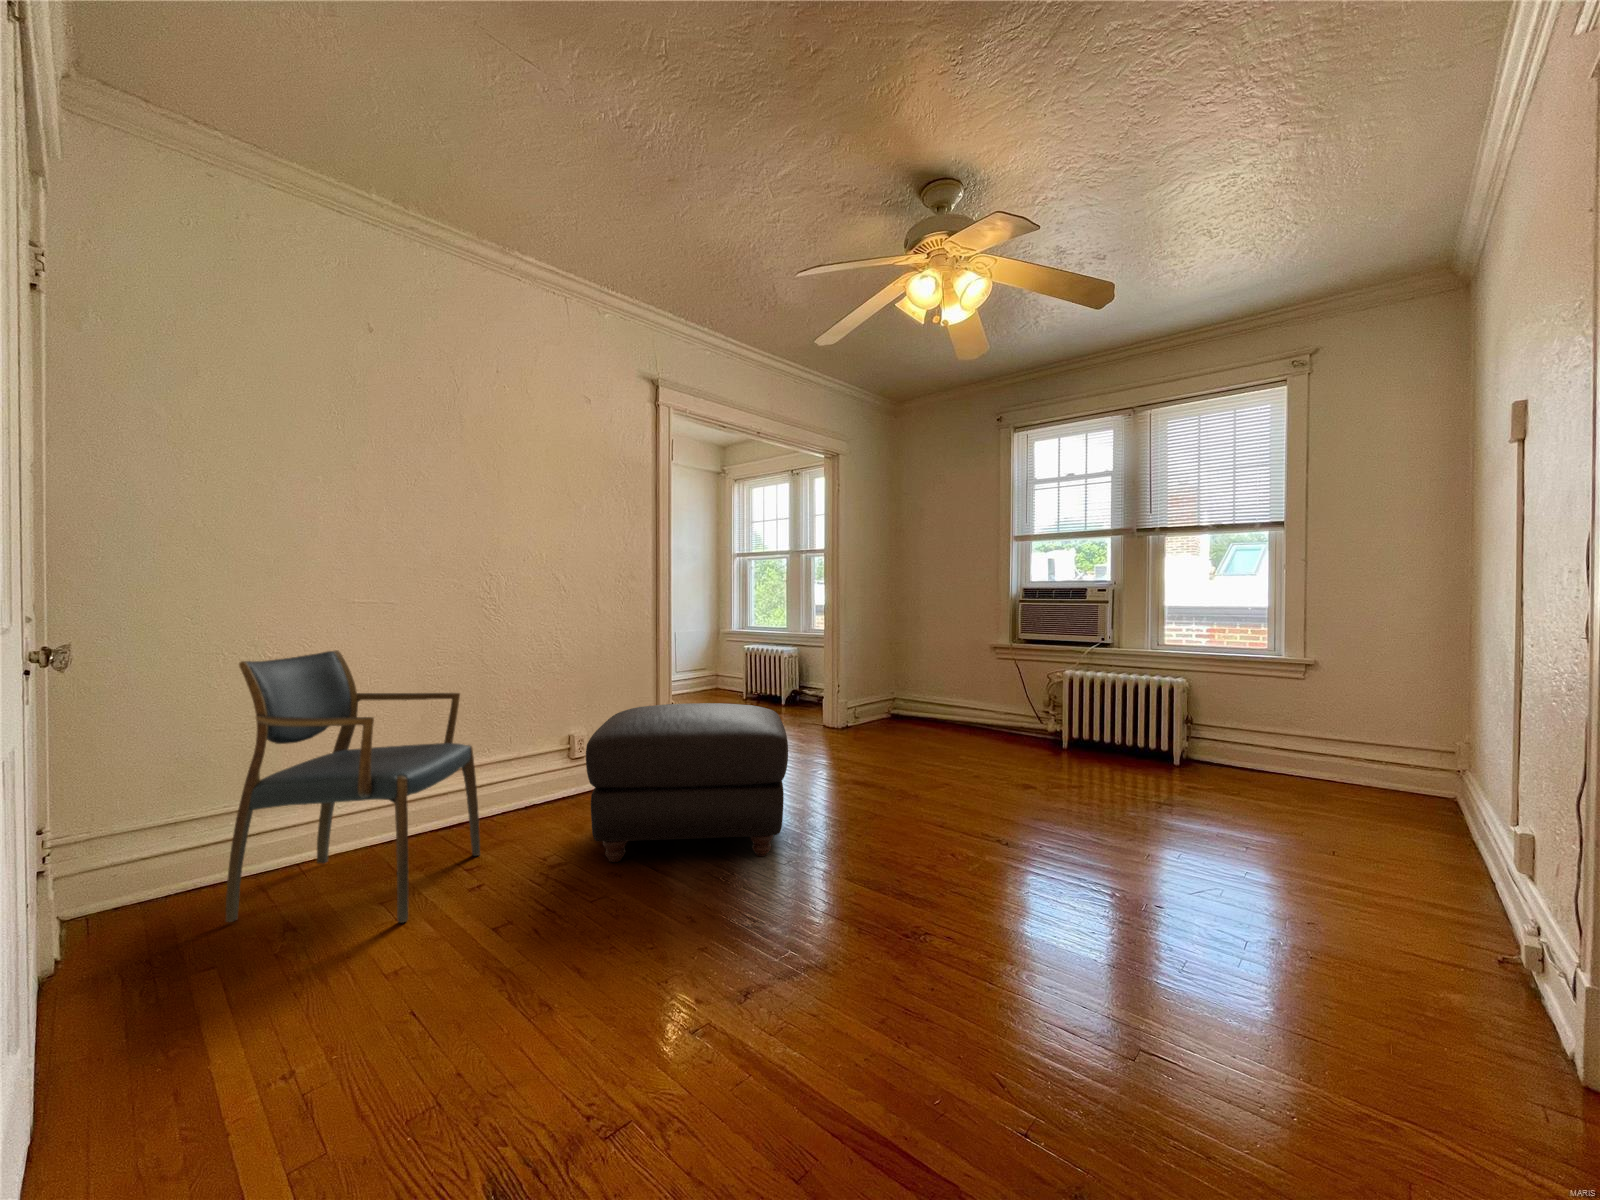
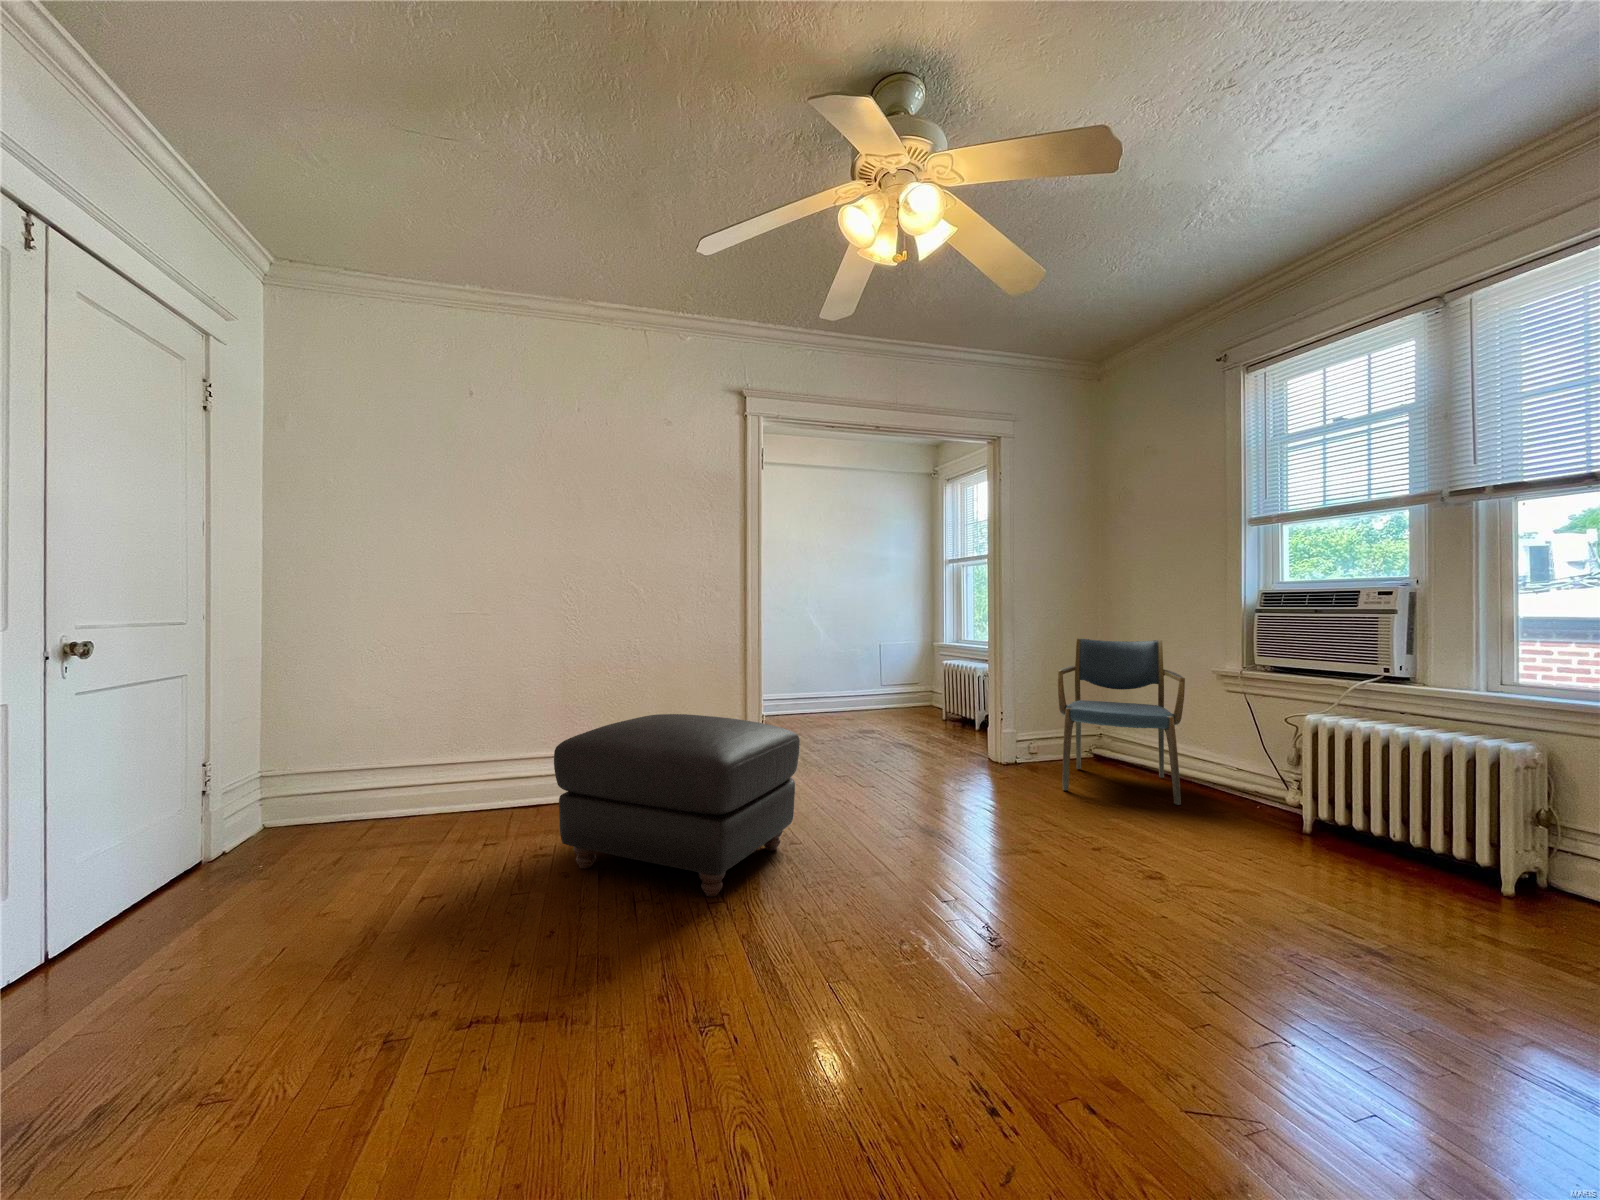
armchair: present [226,650,480,923] -> present [1058,638,1185,805]

